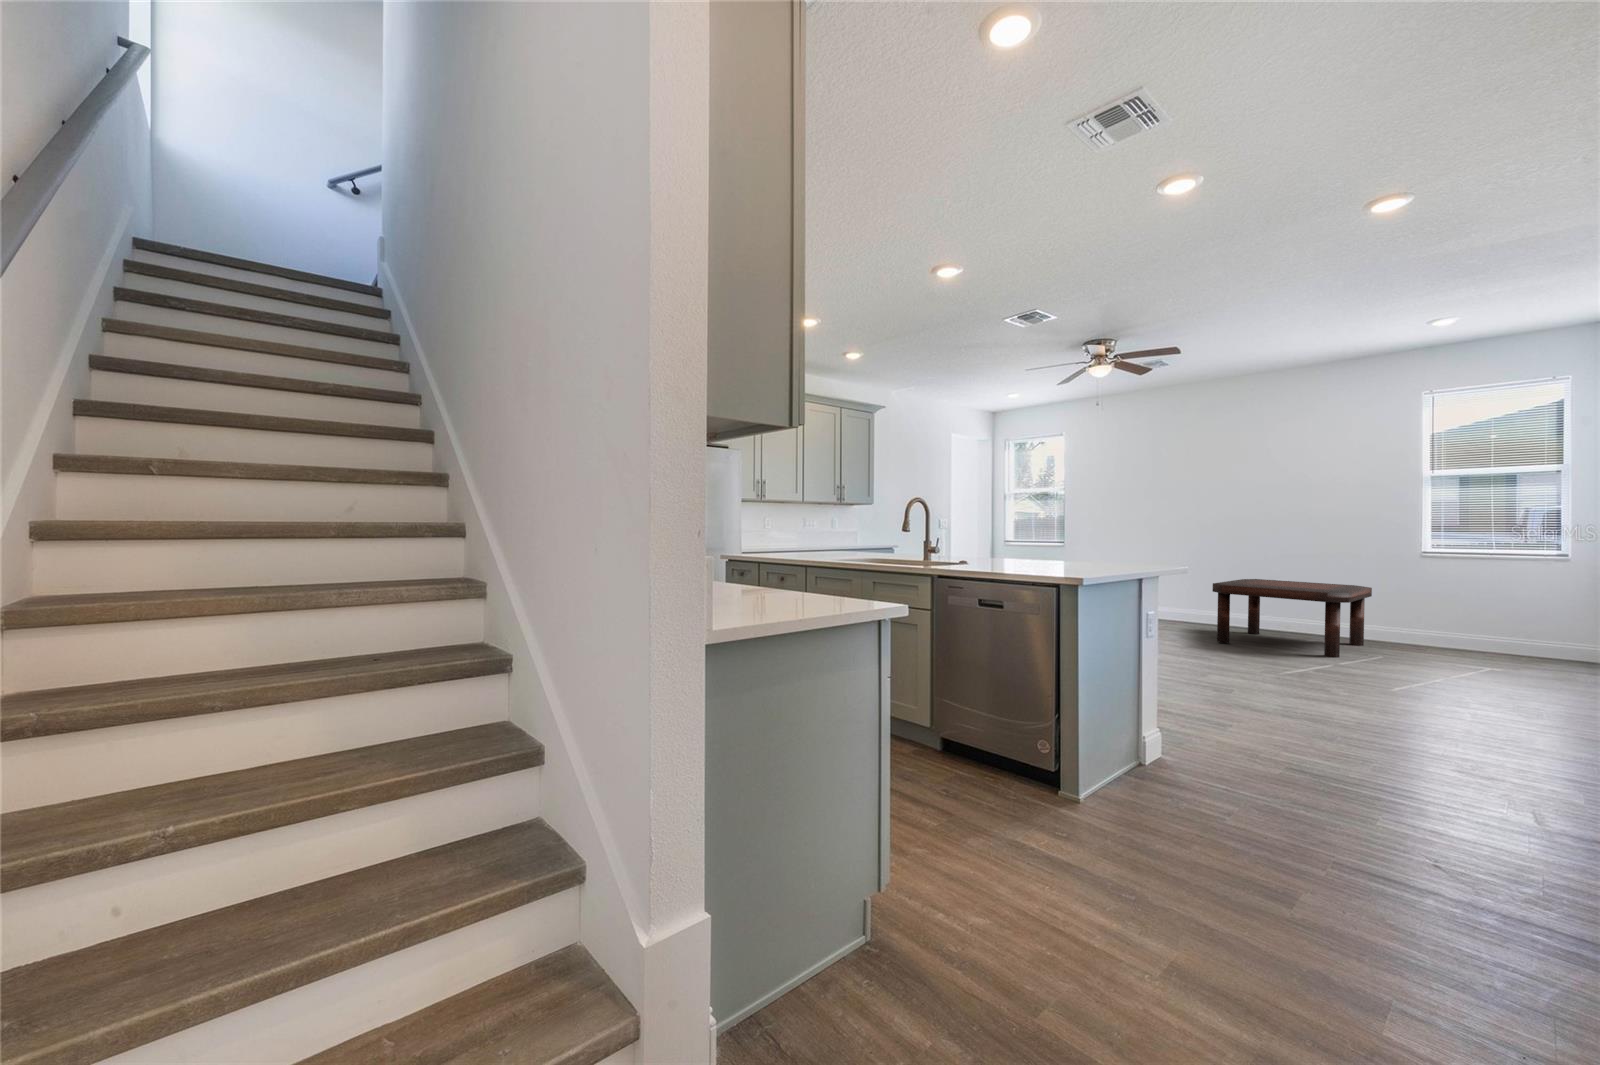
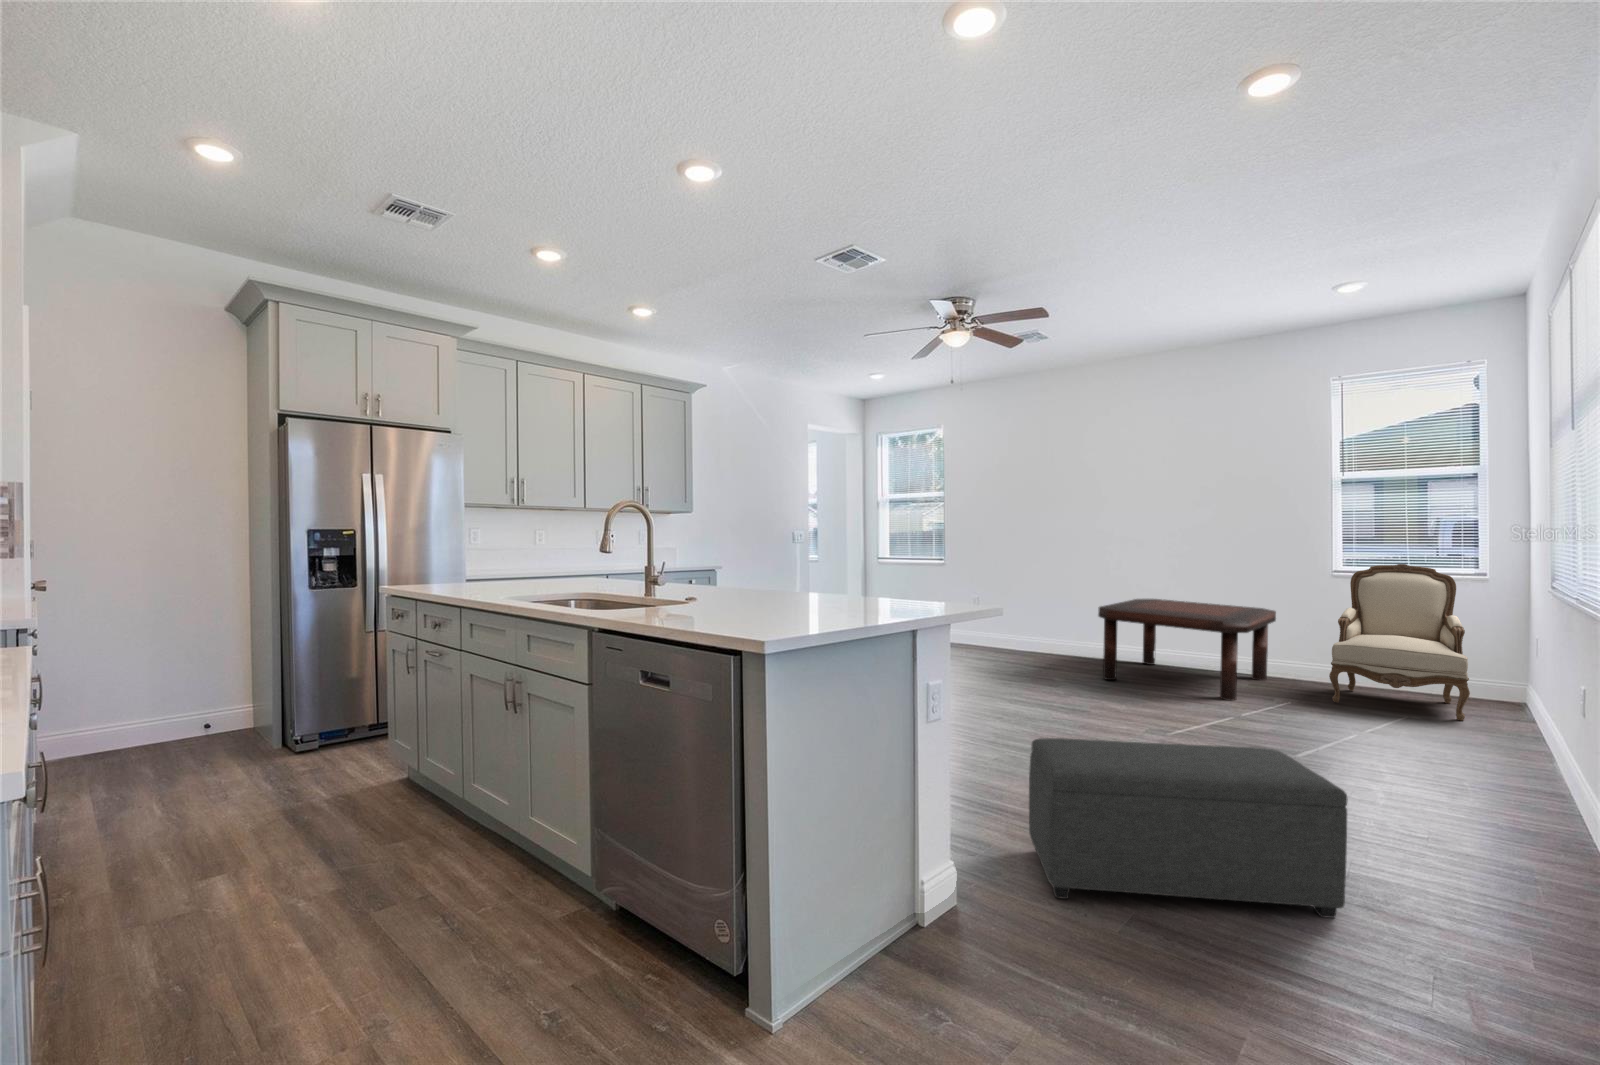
armchair: none [1424,548,1554,674] -> present [1329,564,1470,721]
ottoman: none [1202,654,1456,773] -> present [1029,738,1347,918]

